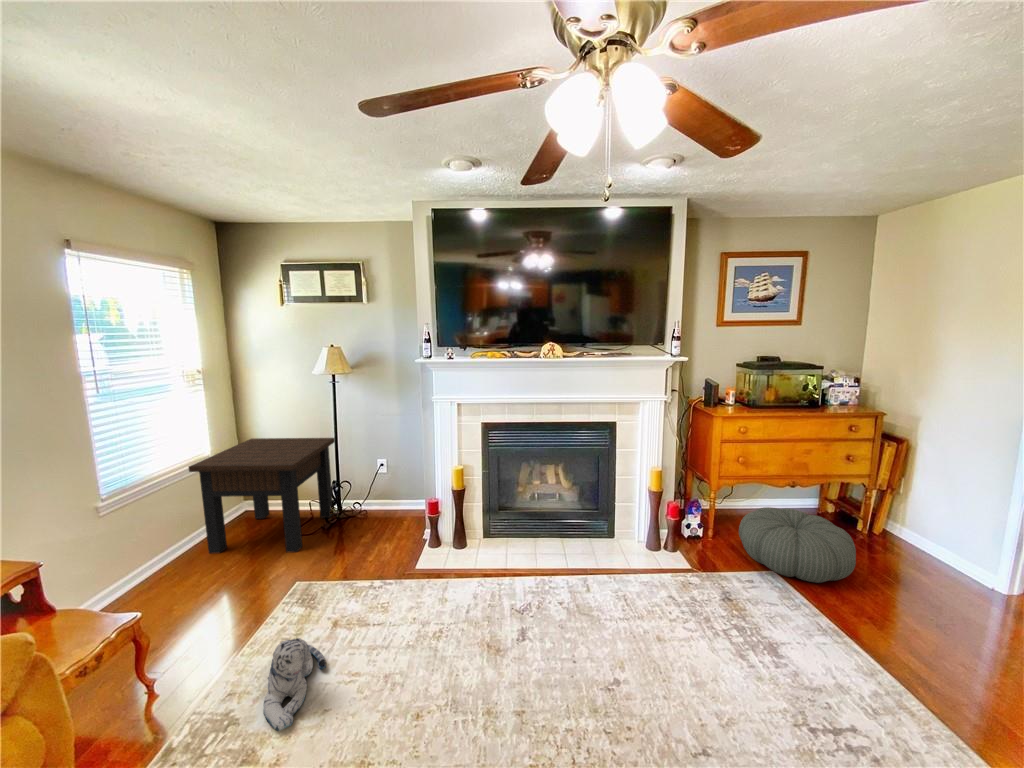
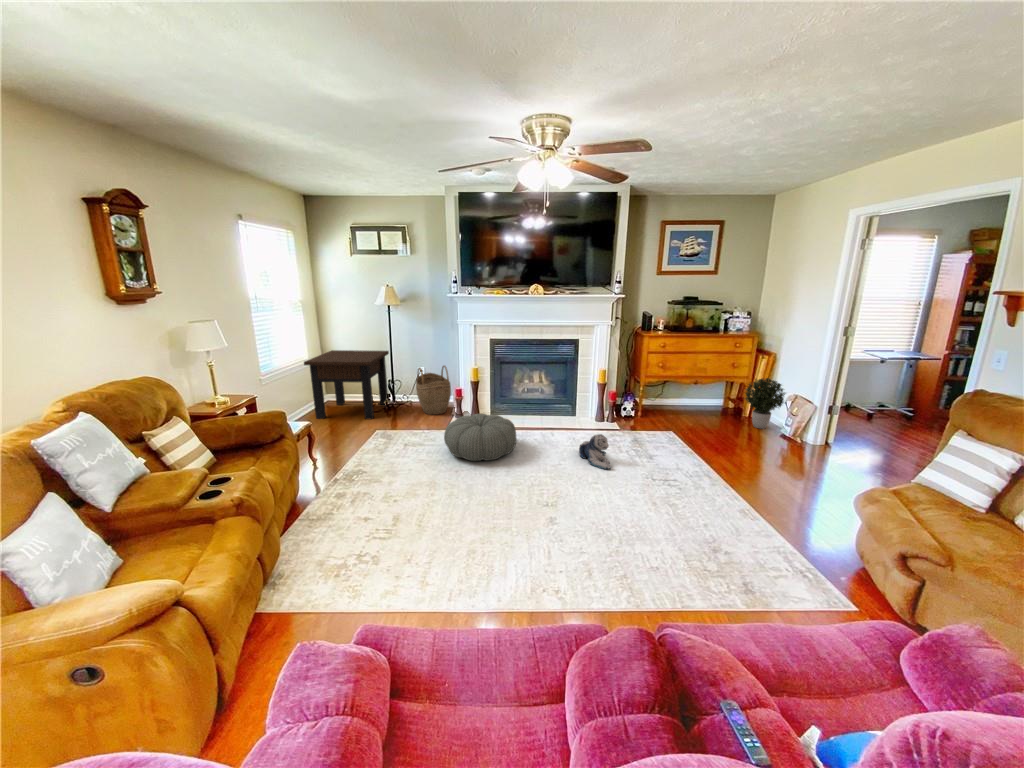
woven basket: none [372,460,423,539] -> present [416,366,451,415]
potted plant: none [870,479,950,561] -> present [745,378,786,429]
pouf: present [739,507,856,583] -> present [444,414,517,461]
plush toy: present [263,638,326,731] -> present [579,434,611,469]

